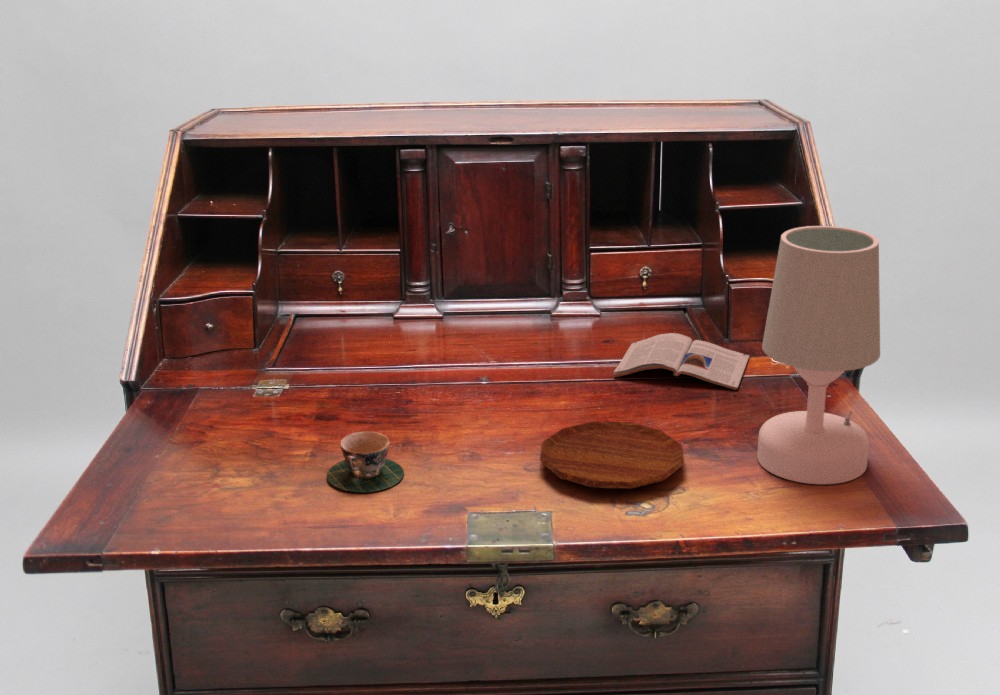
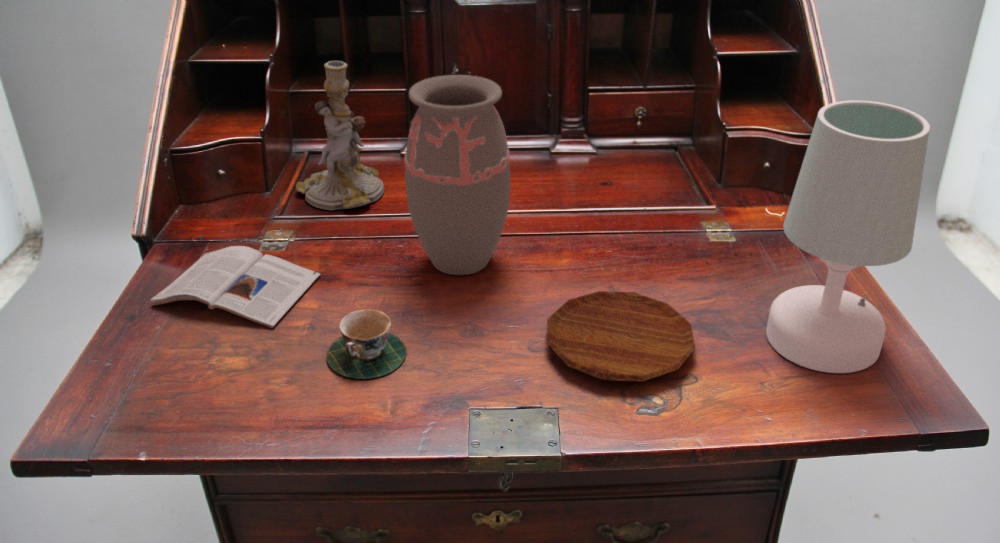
candlestick: none [285,214,377,365] -> present [296,61,384,210]
decorative vase: none [402,218,506,415] -> present [404,75,511,275]
magazine: present [614,333,749,390] -> present [151,246,320,328]

